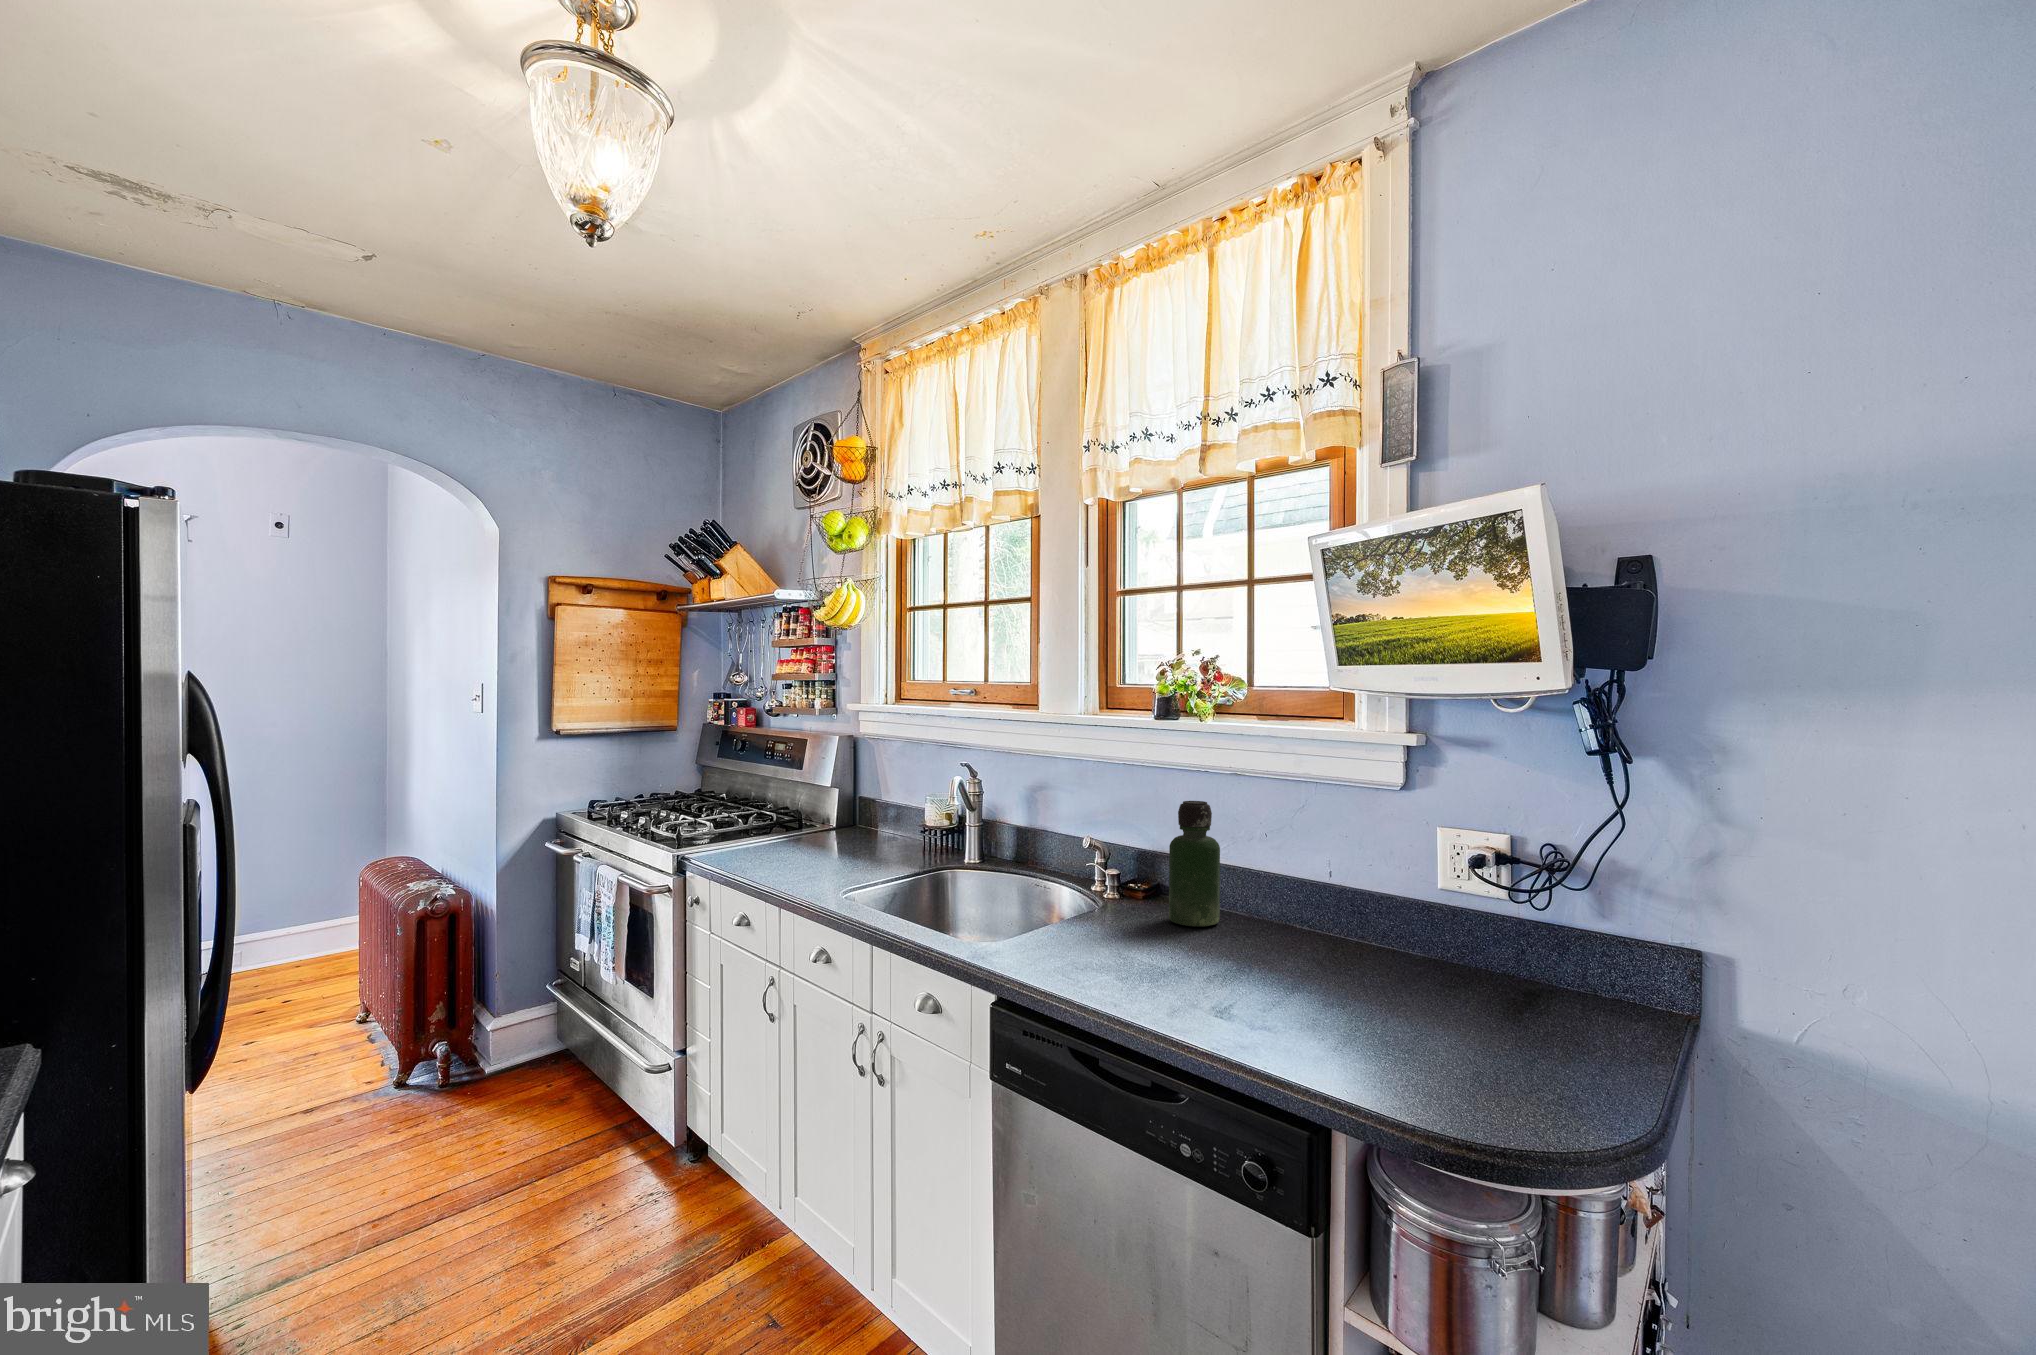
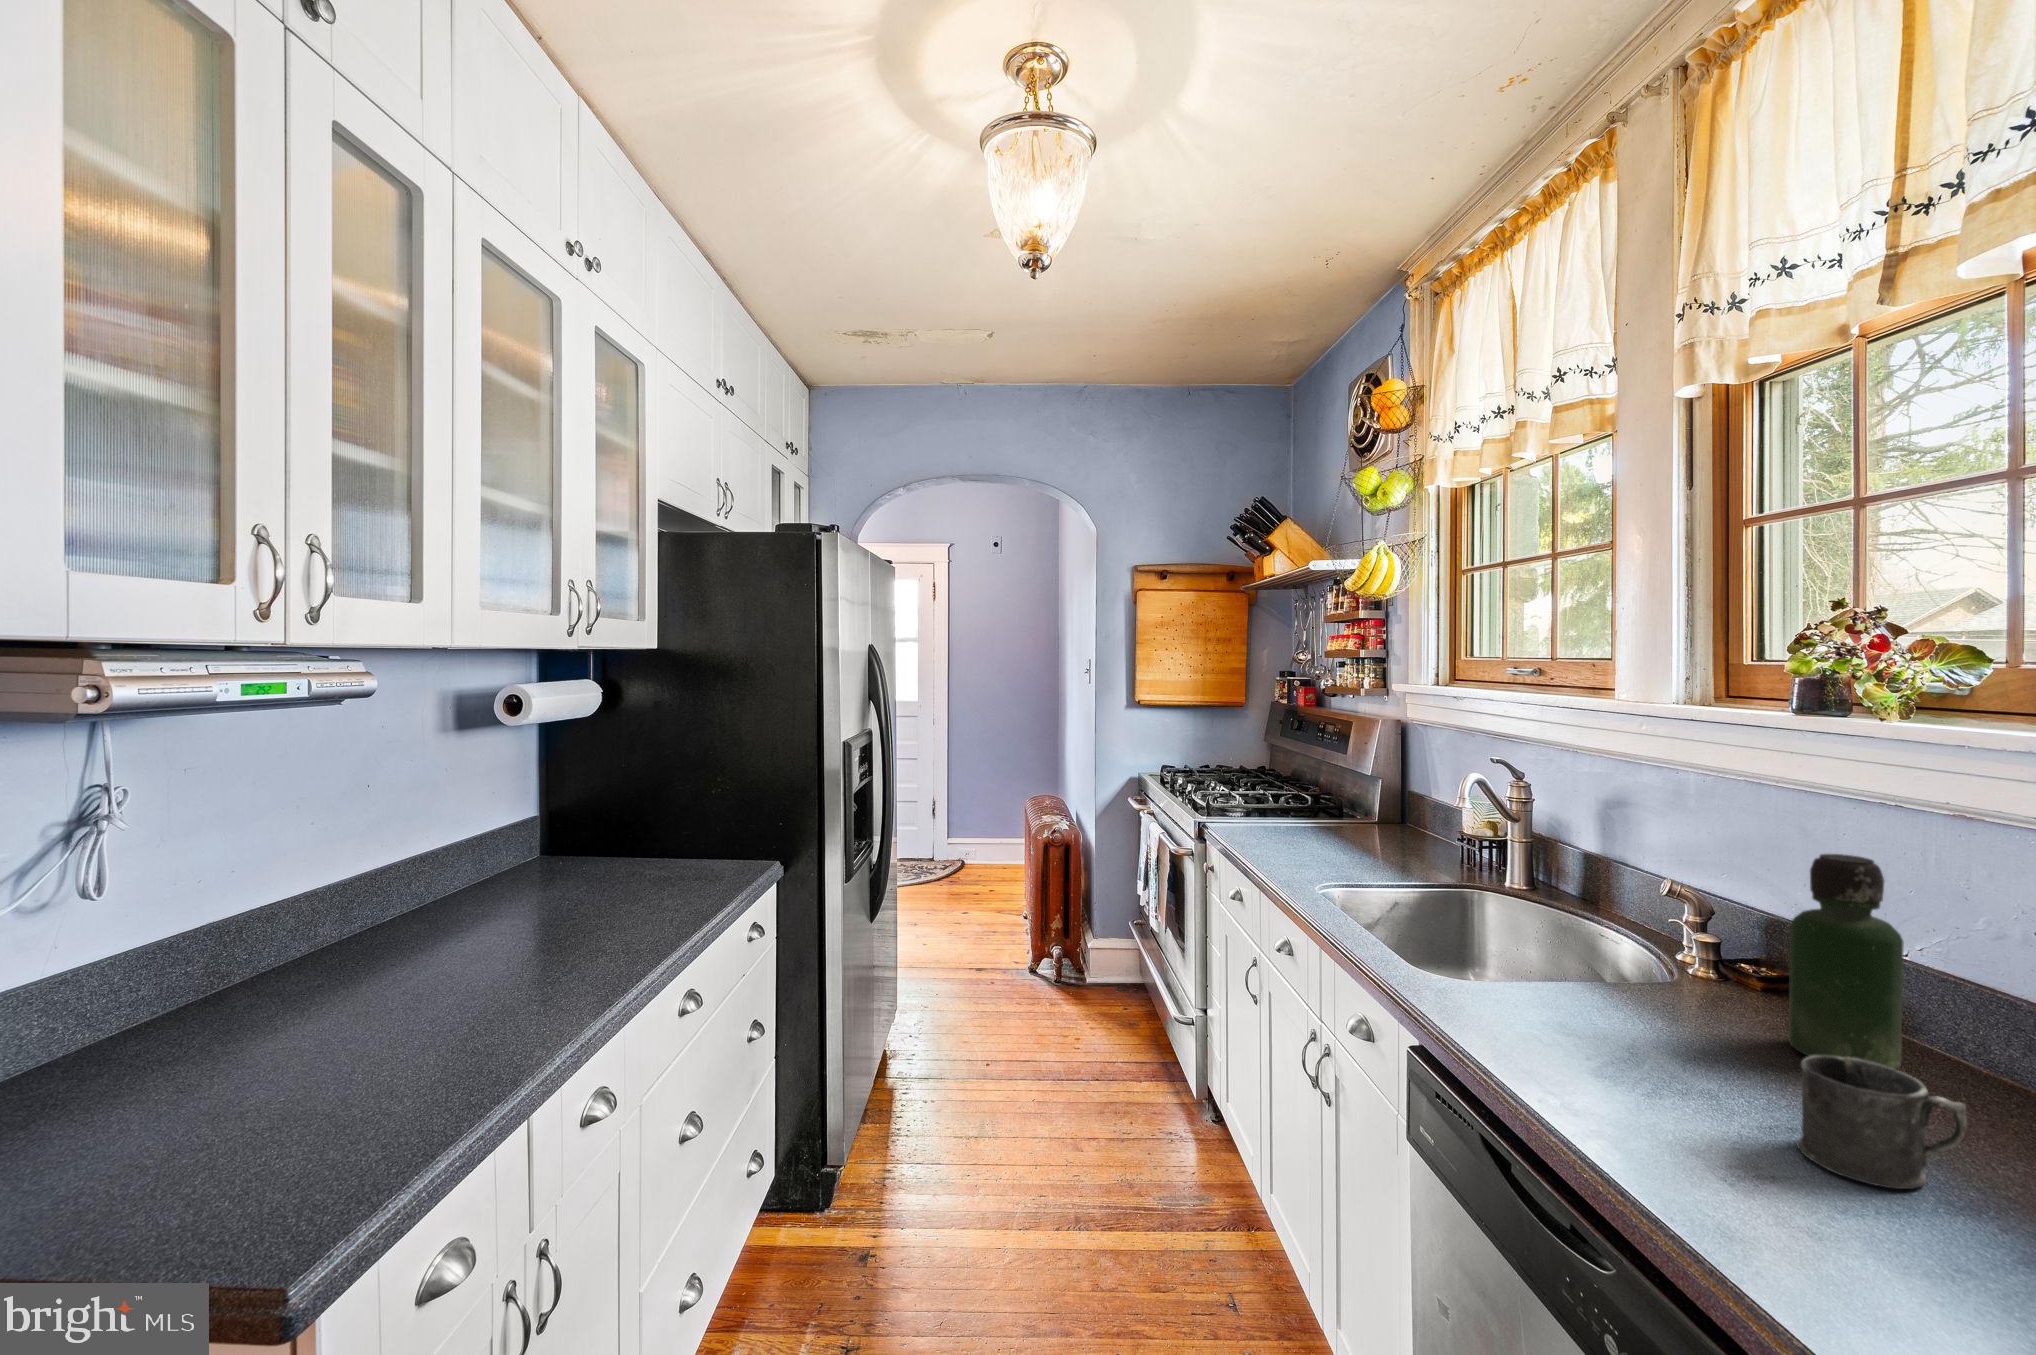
mug: none [1196,909,1265,971] -> present [1797,1055,1967,1189]

